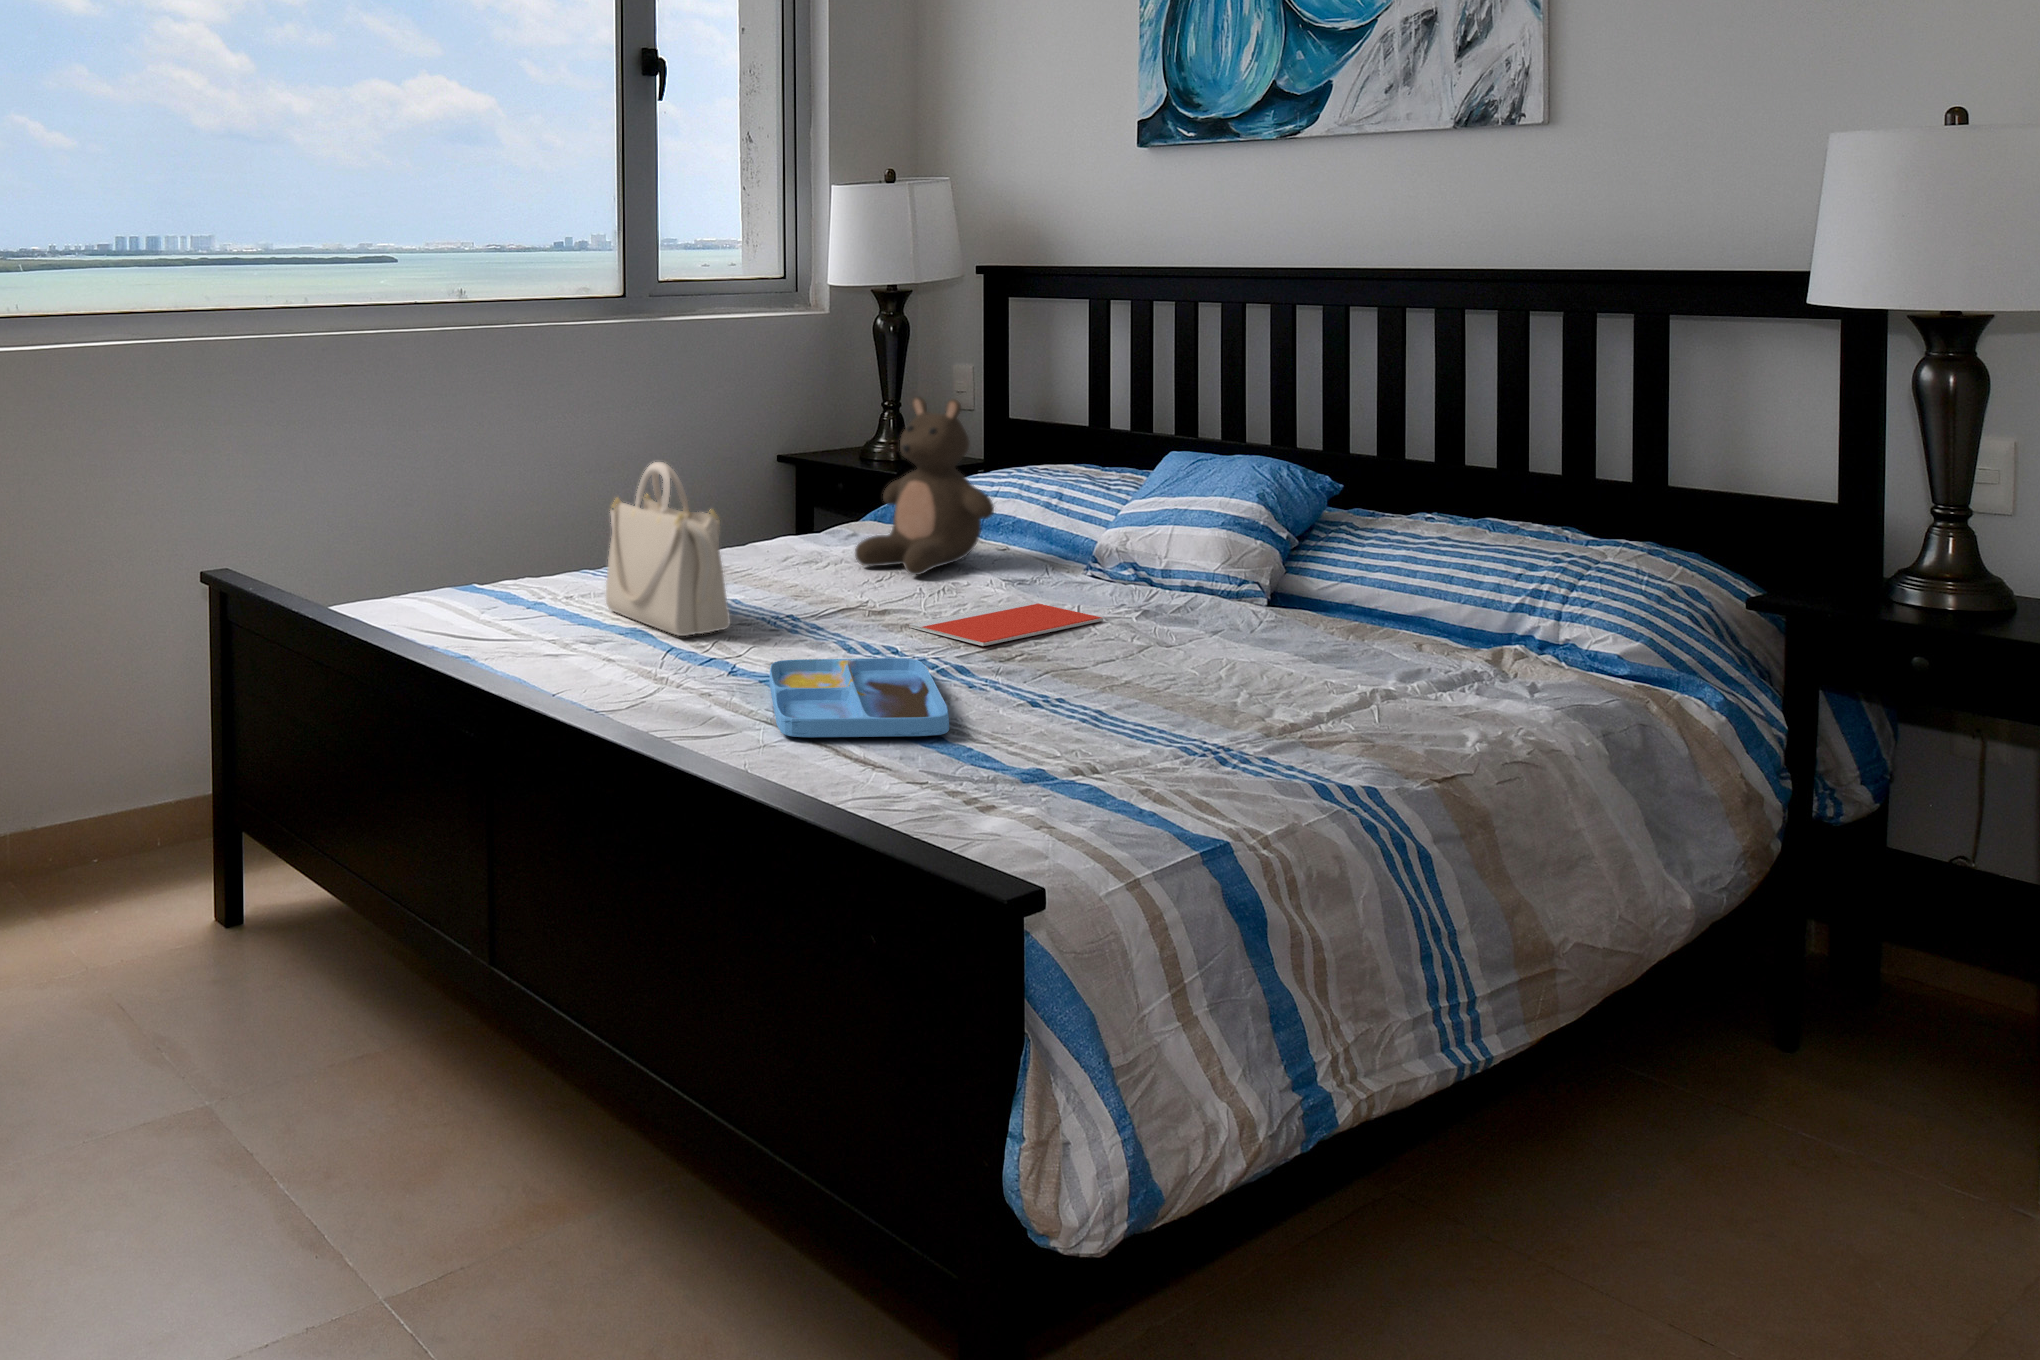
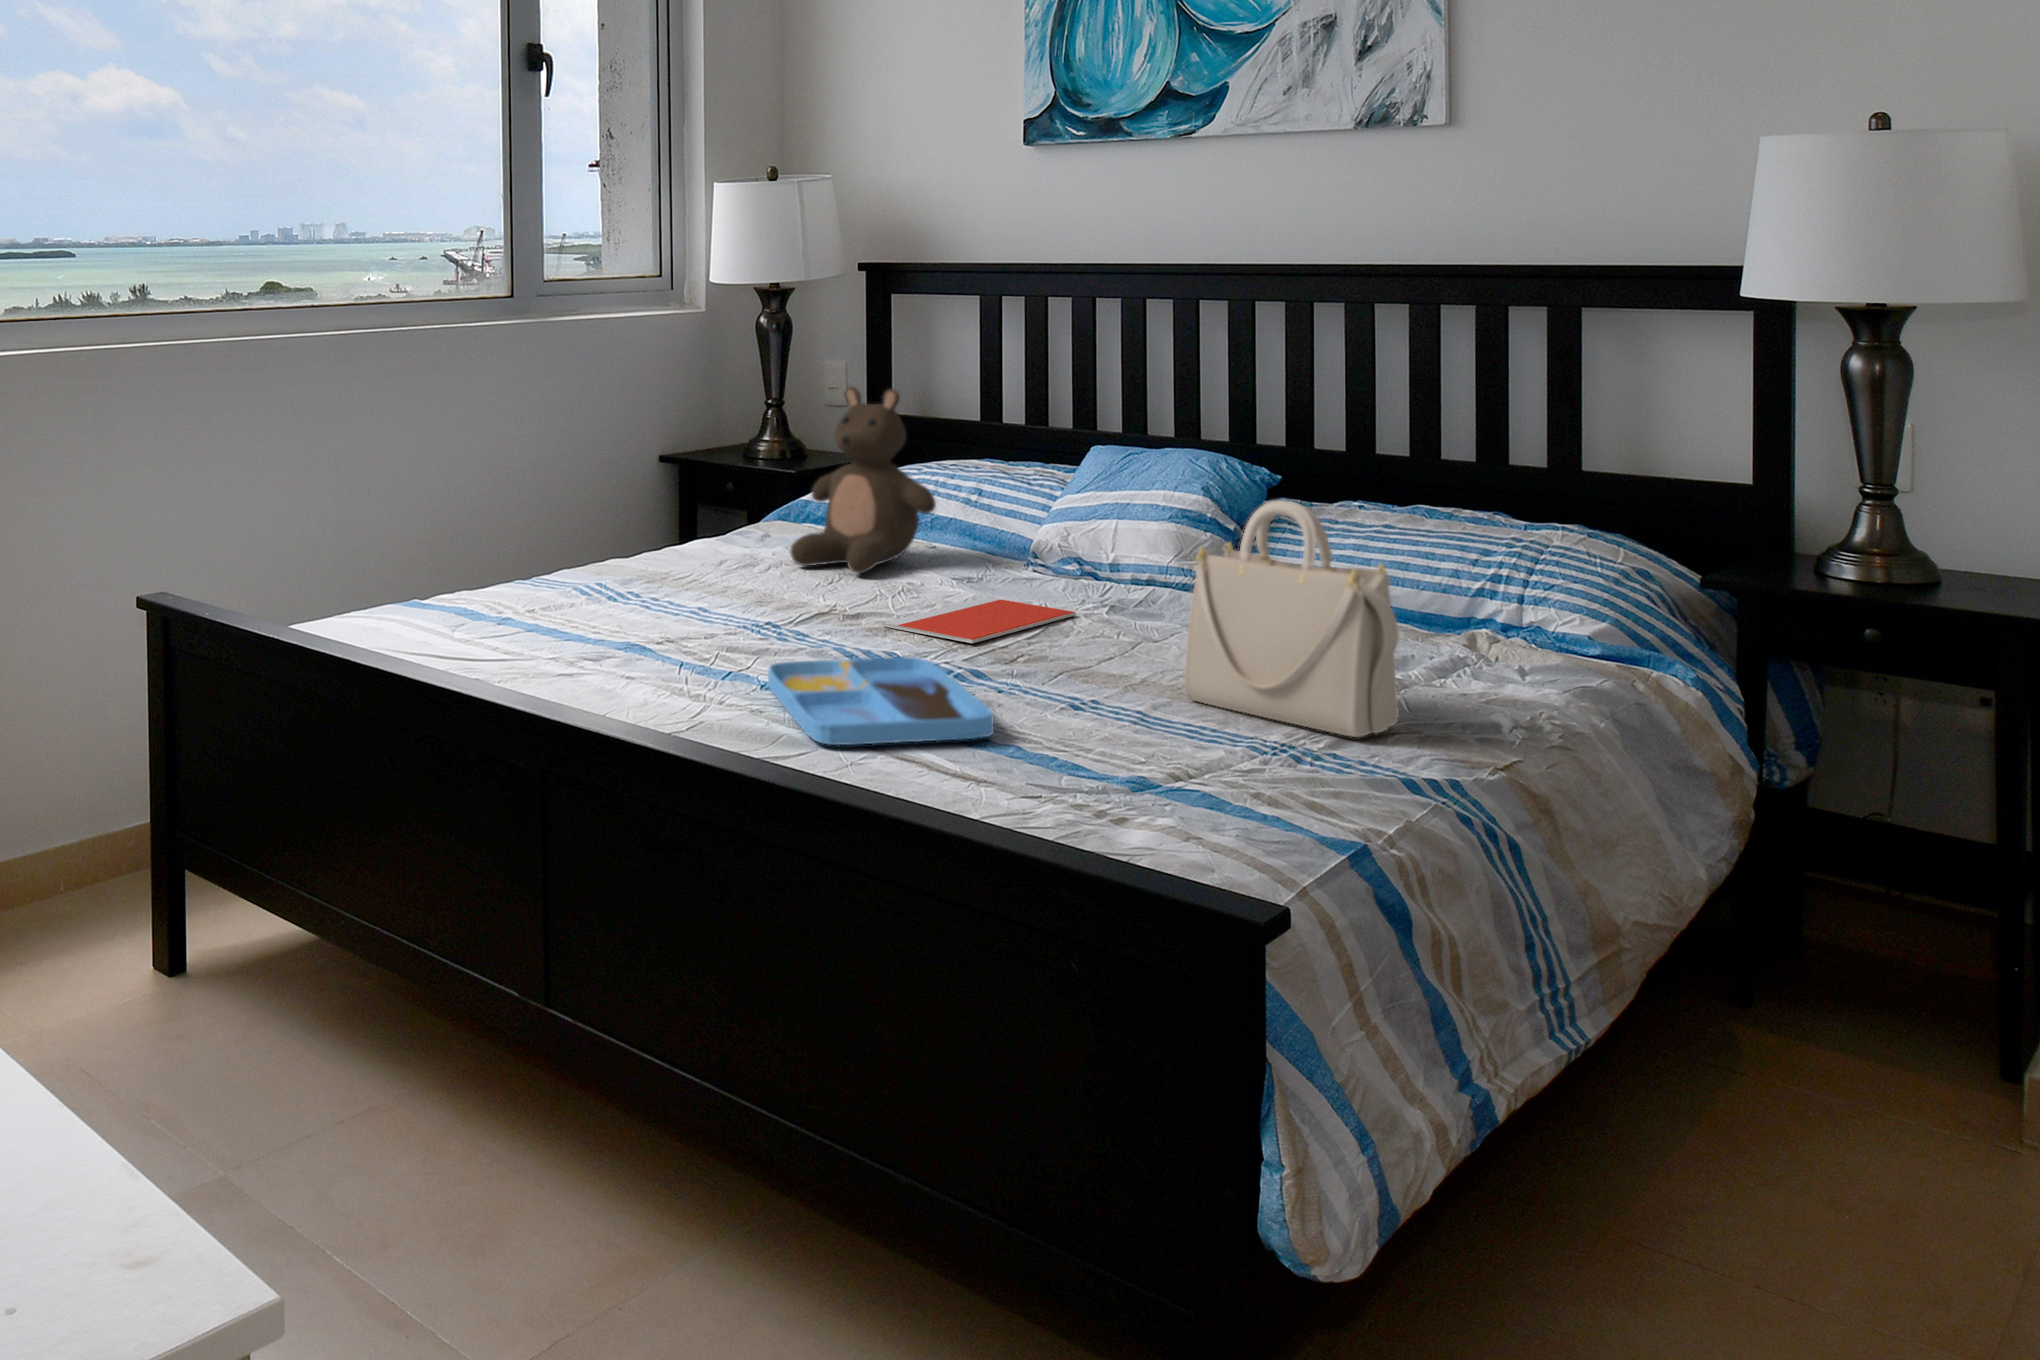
handbag: present [605,462,730,636] -> present [1184,500,1399,737]

